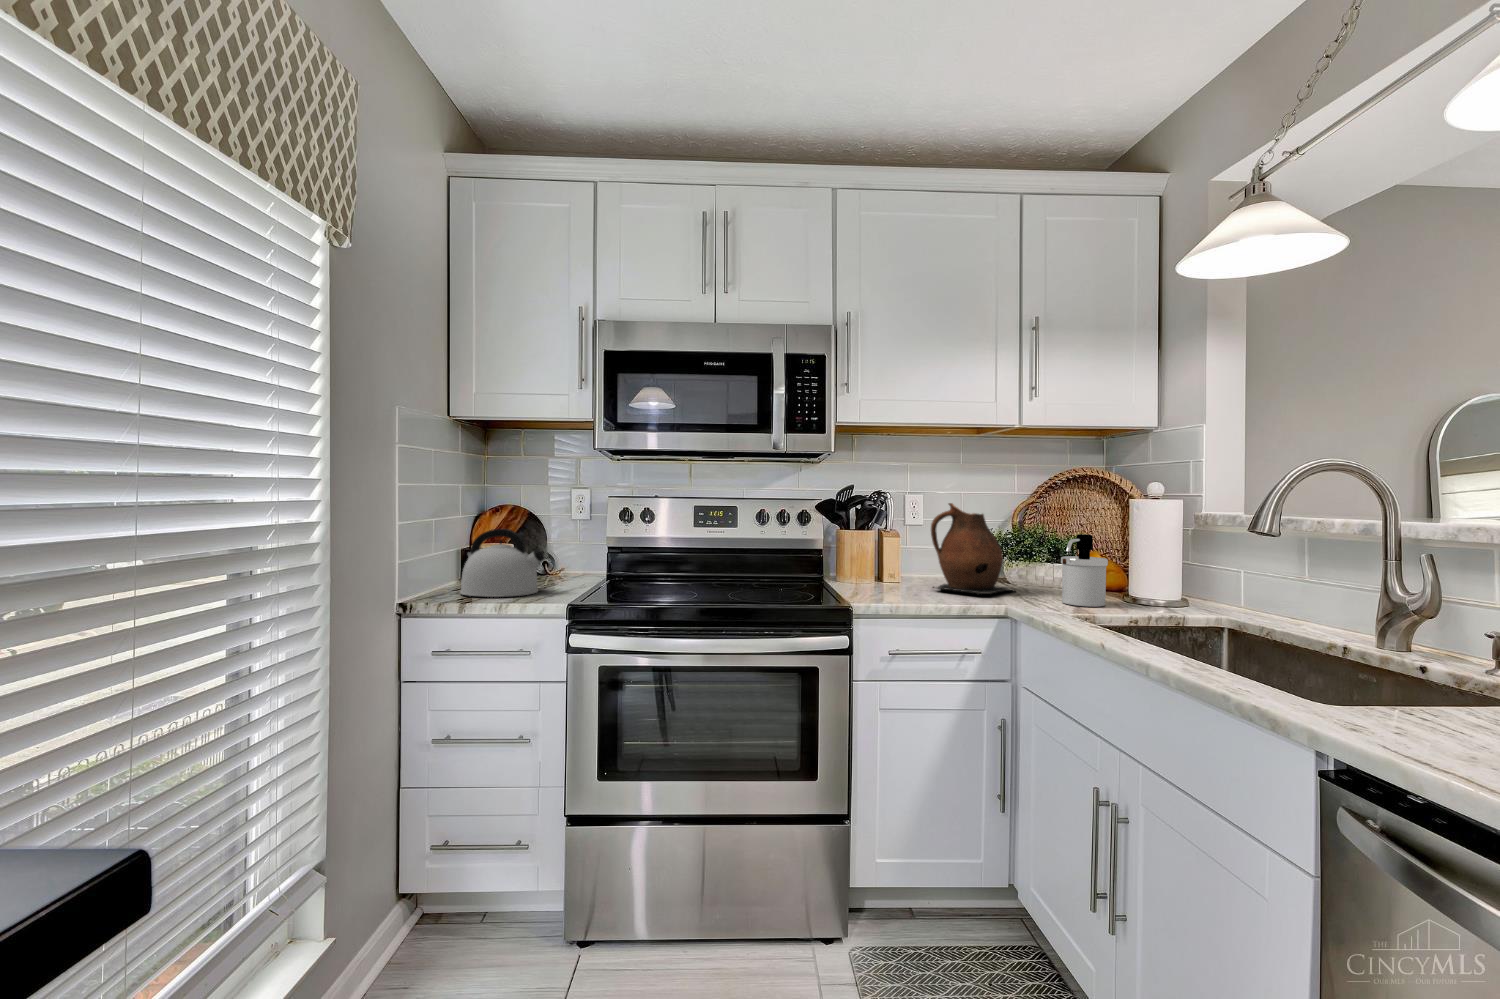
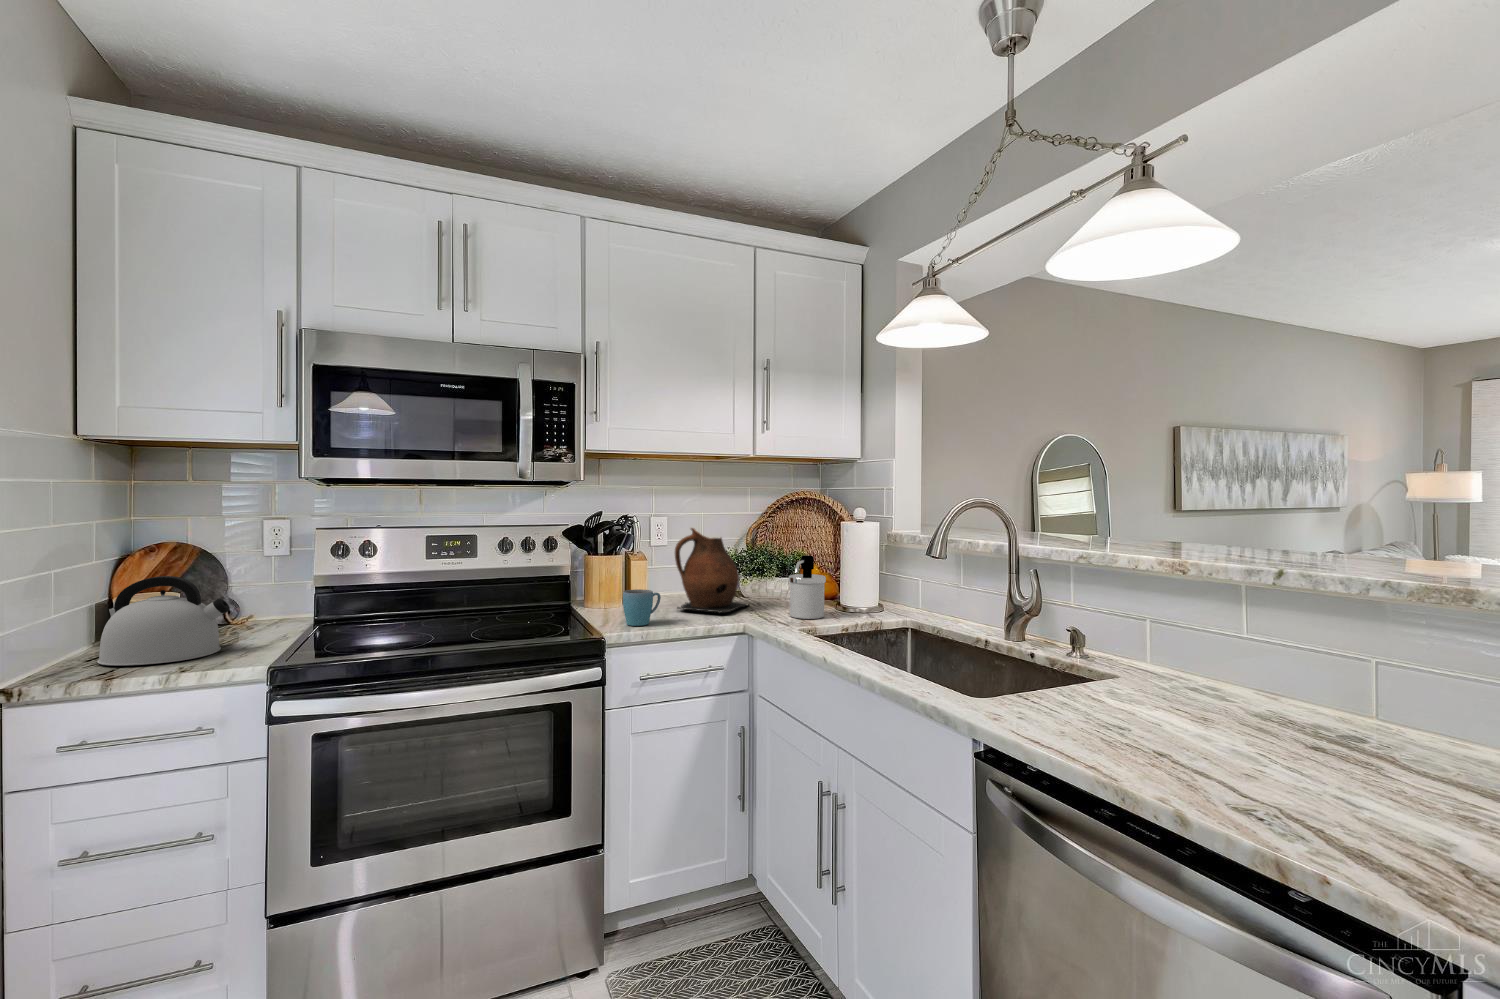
mug: none [873,563,912,599] -> present [623,589,661,626]

